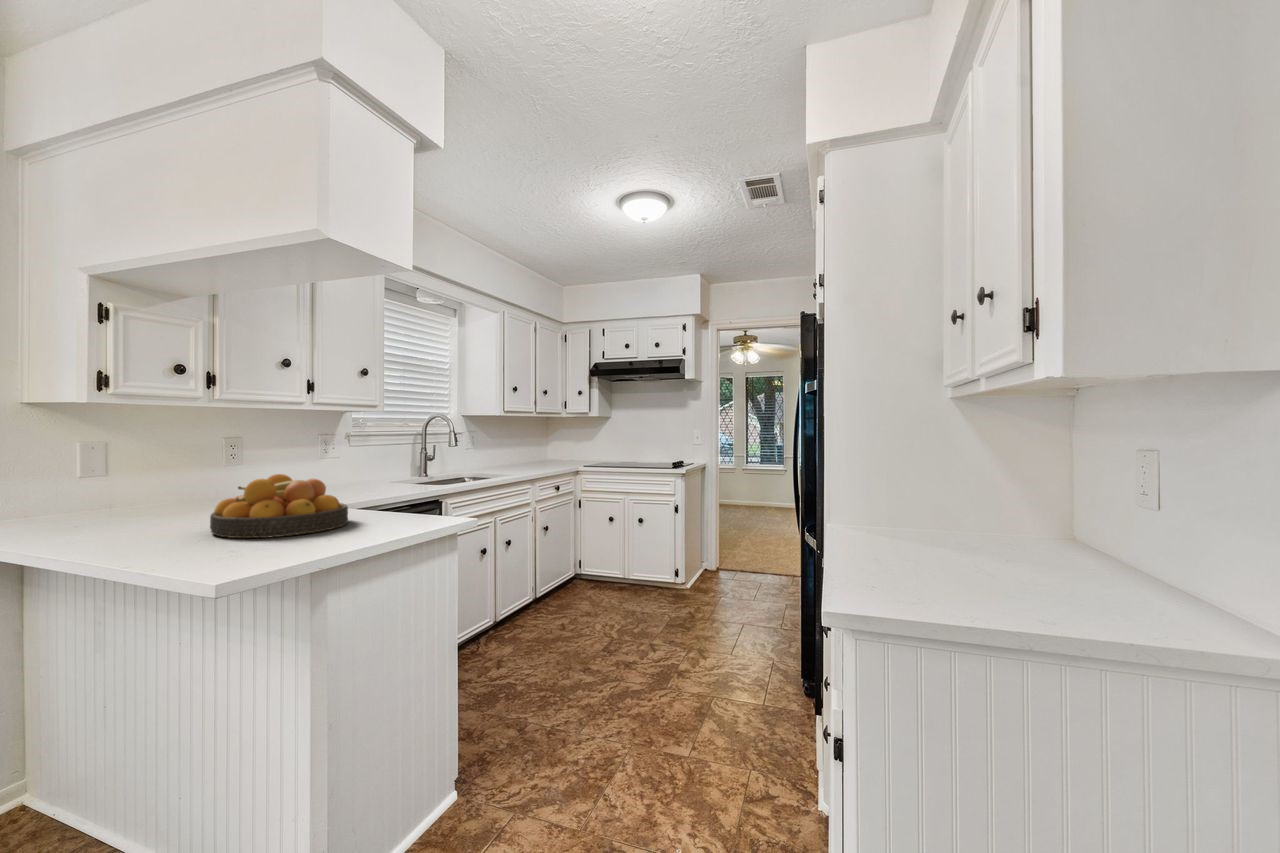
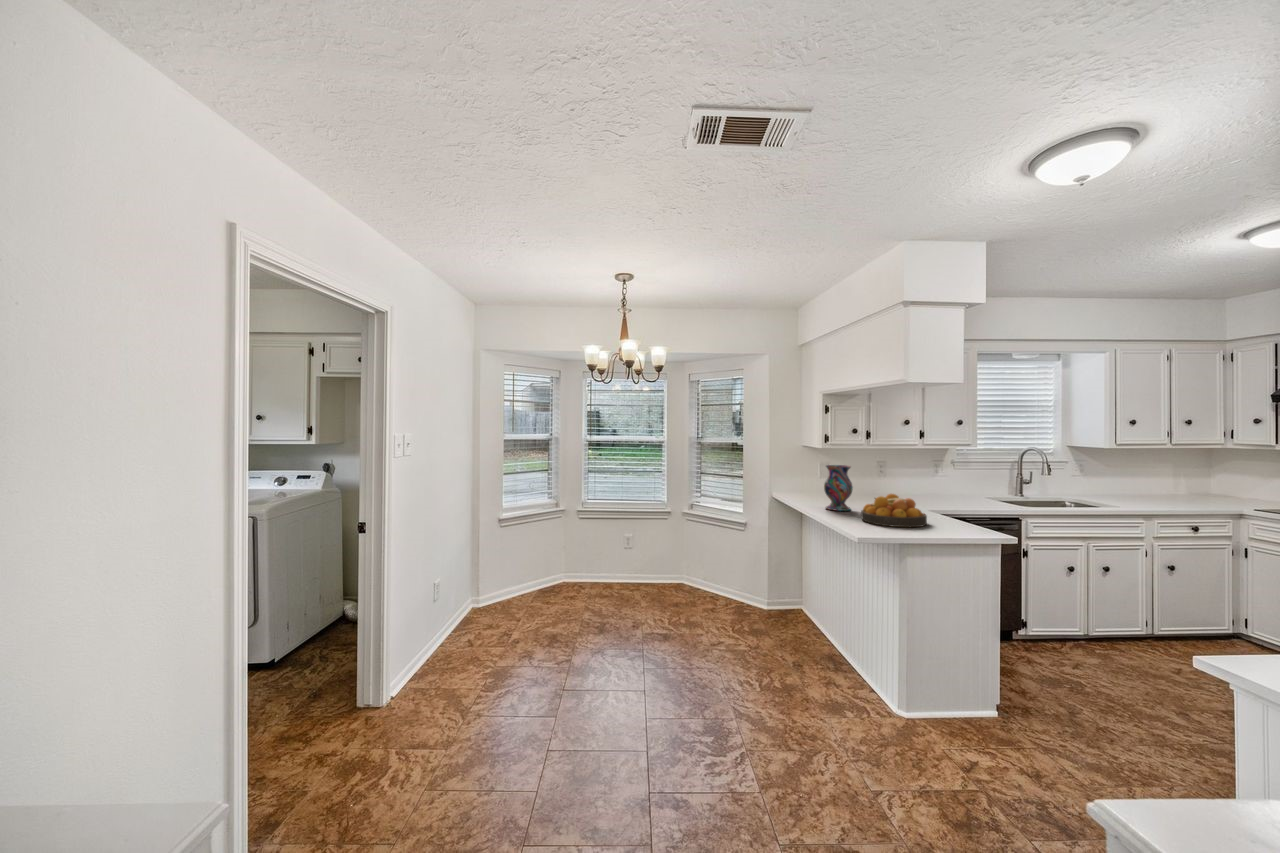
vase: none [102,428,181,527] -> present [824,465,853,511]

